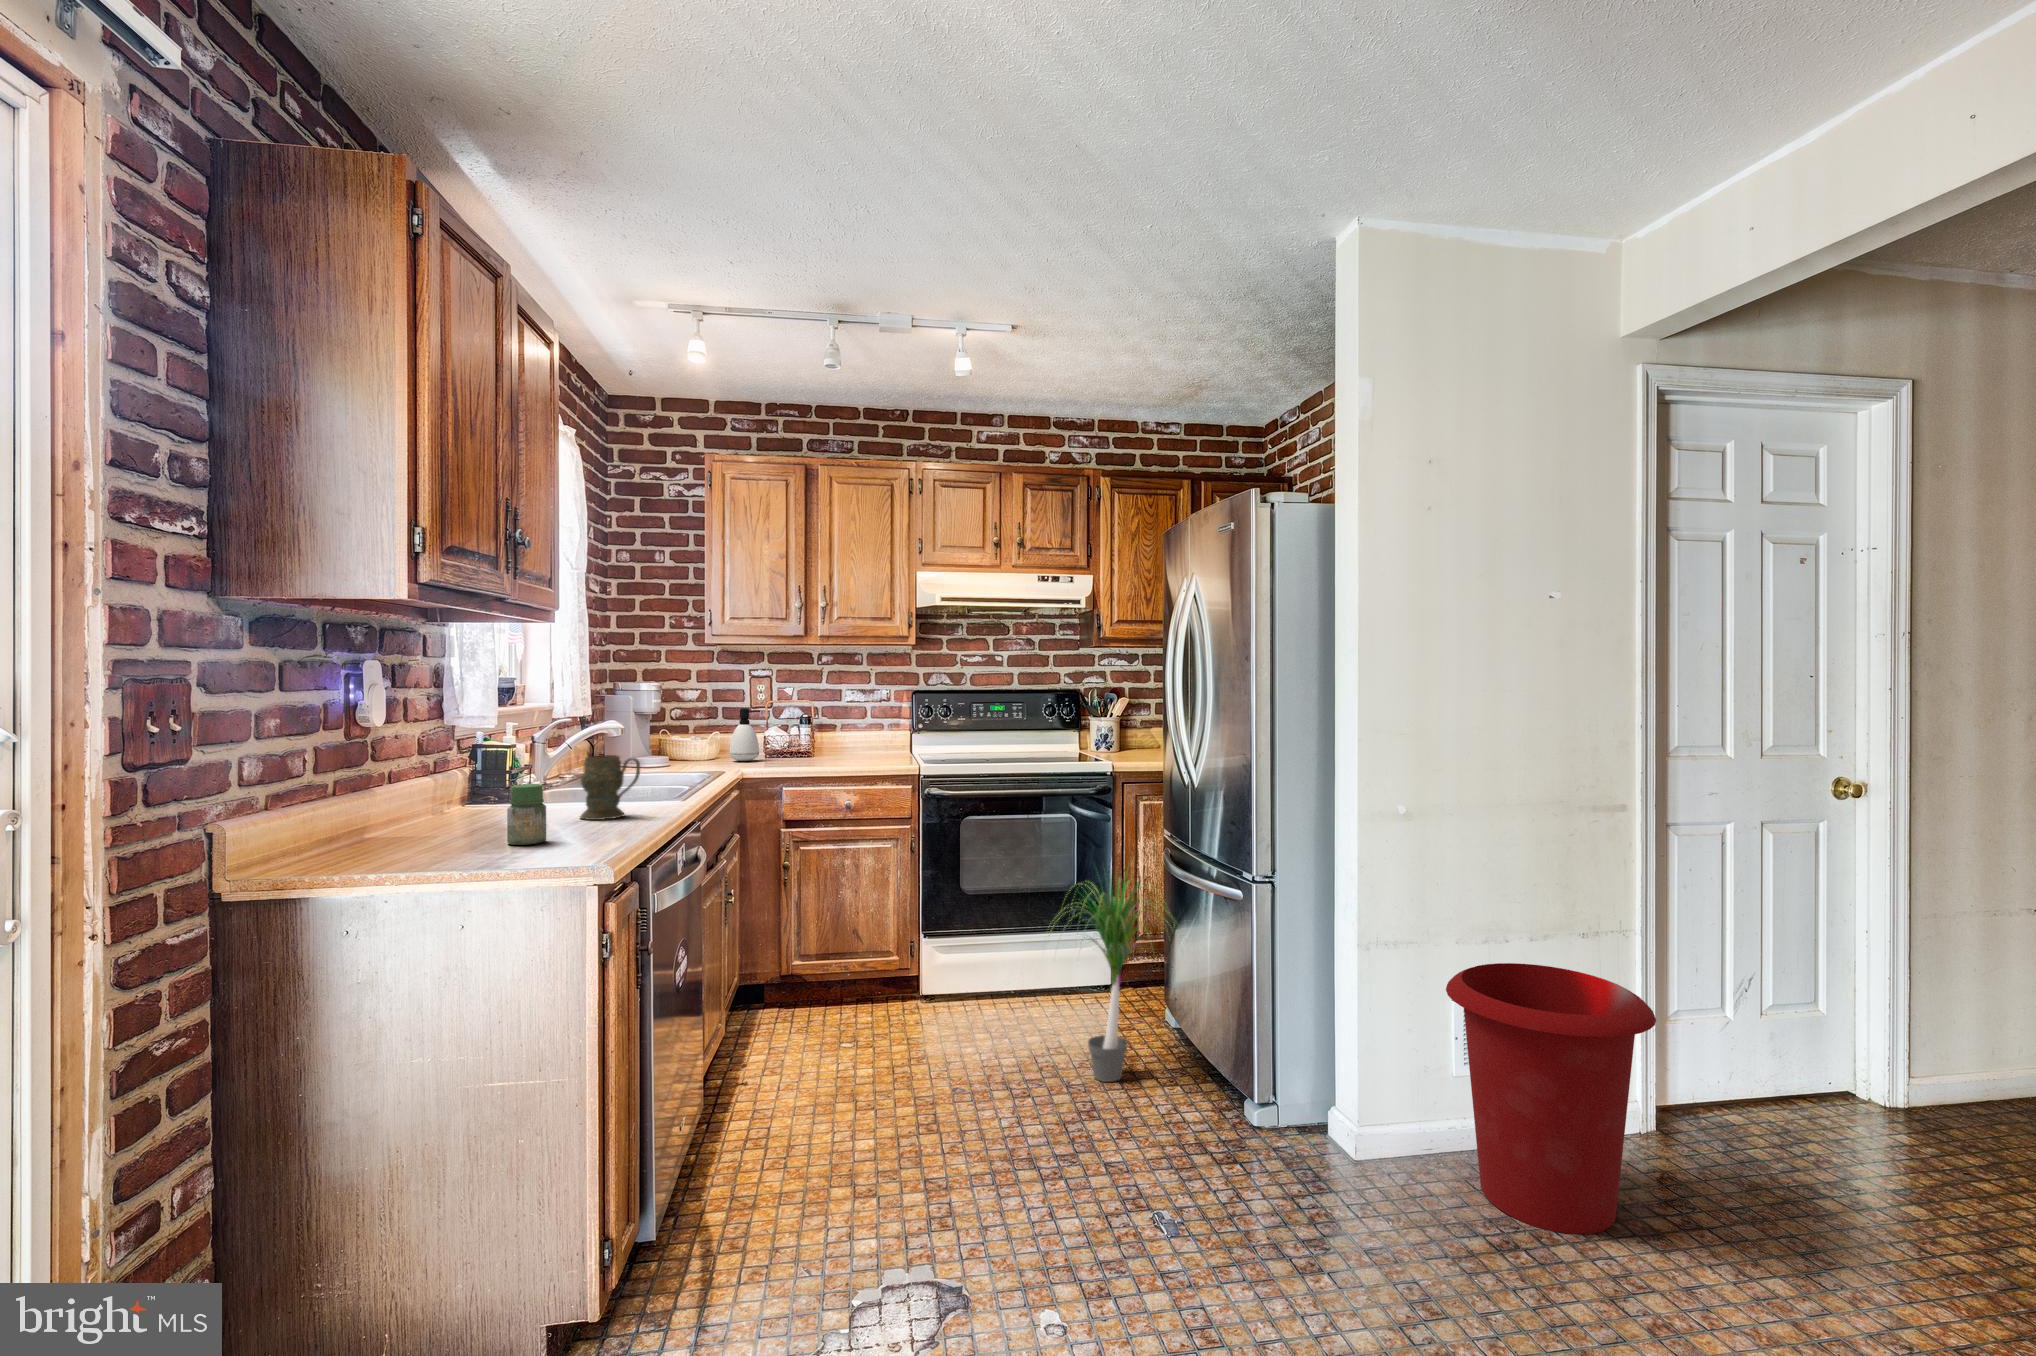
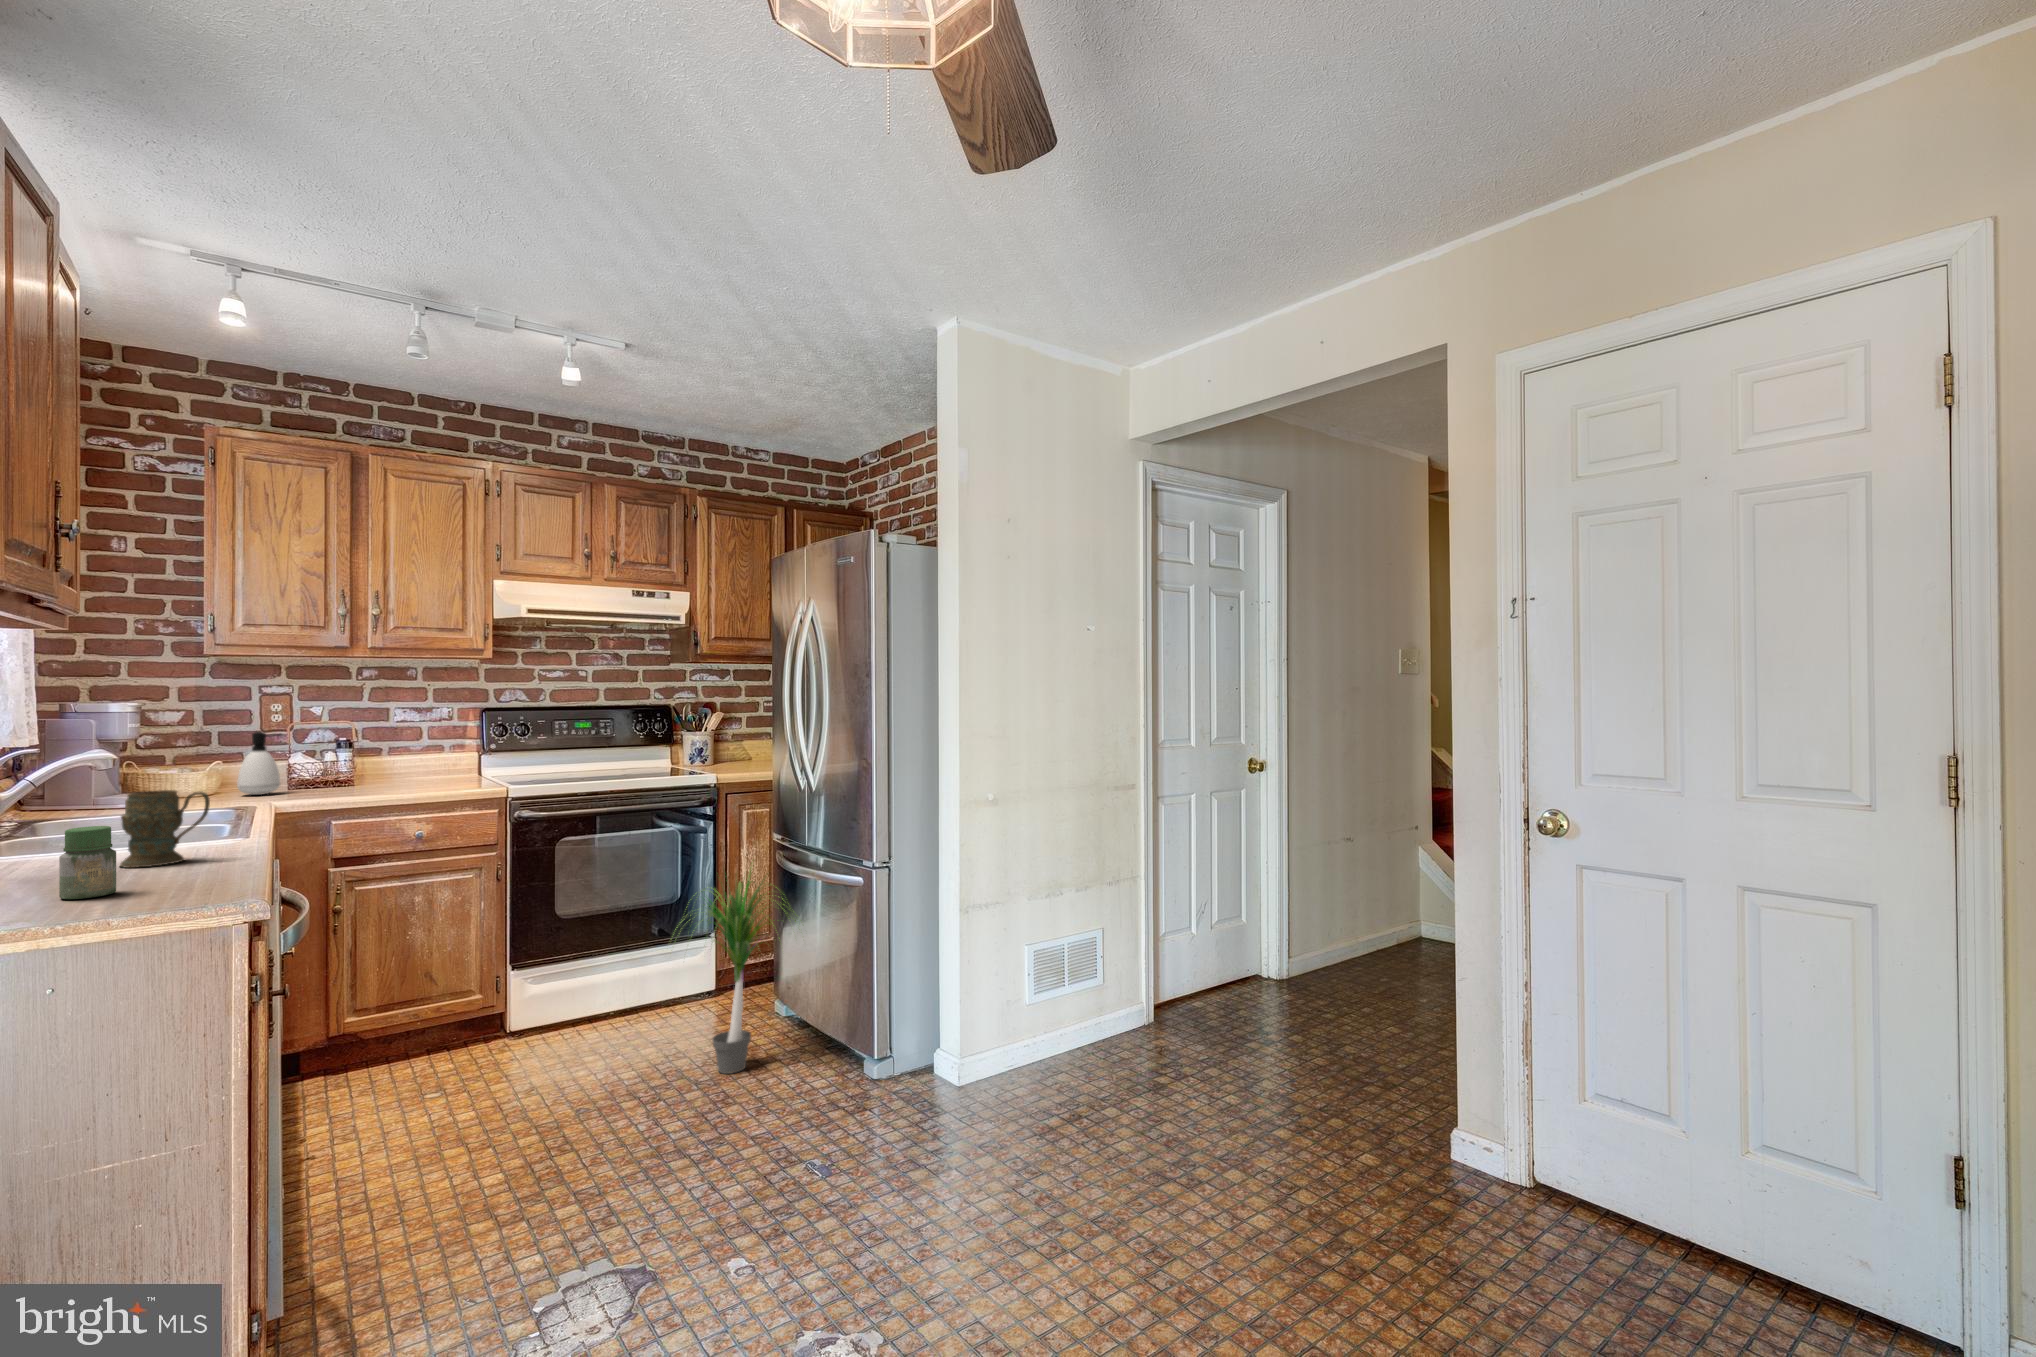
waste bin: present [1446,963,1656,1234] -> none [1026,910,1164,1103]

